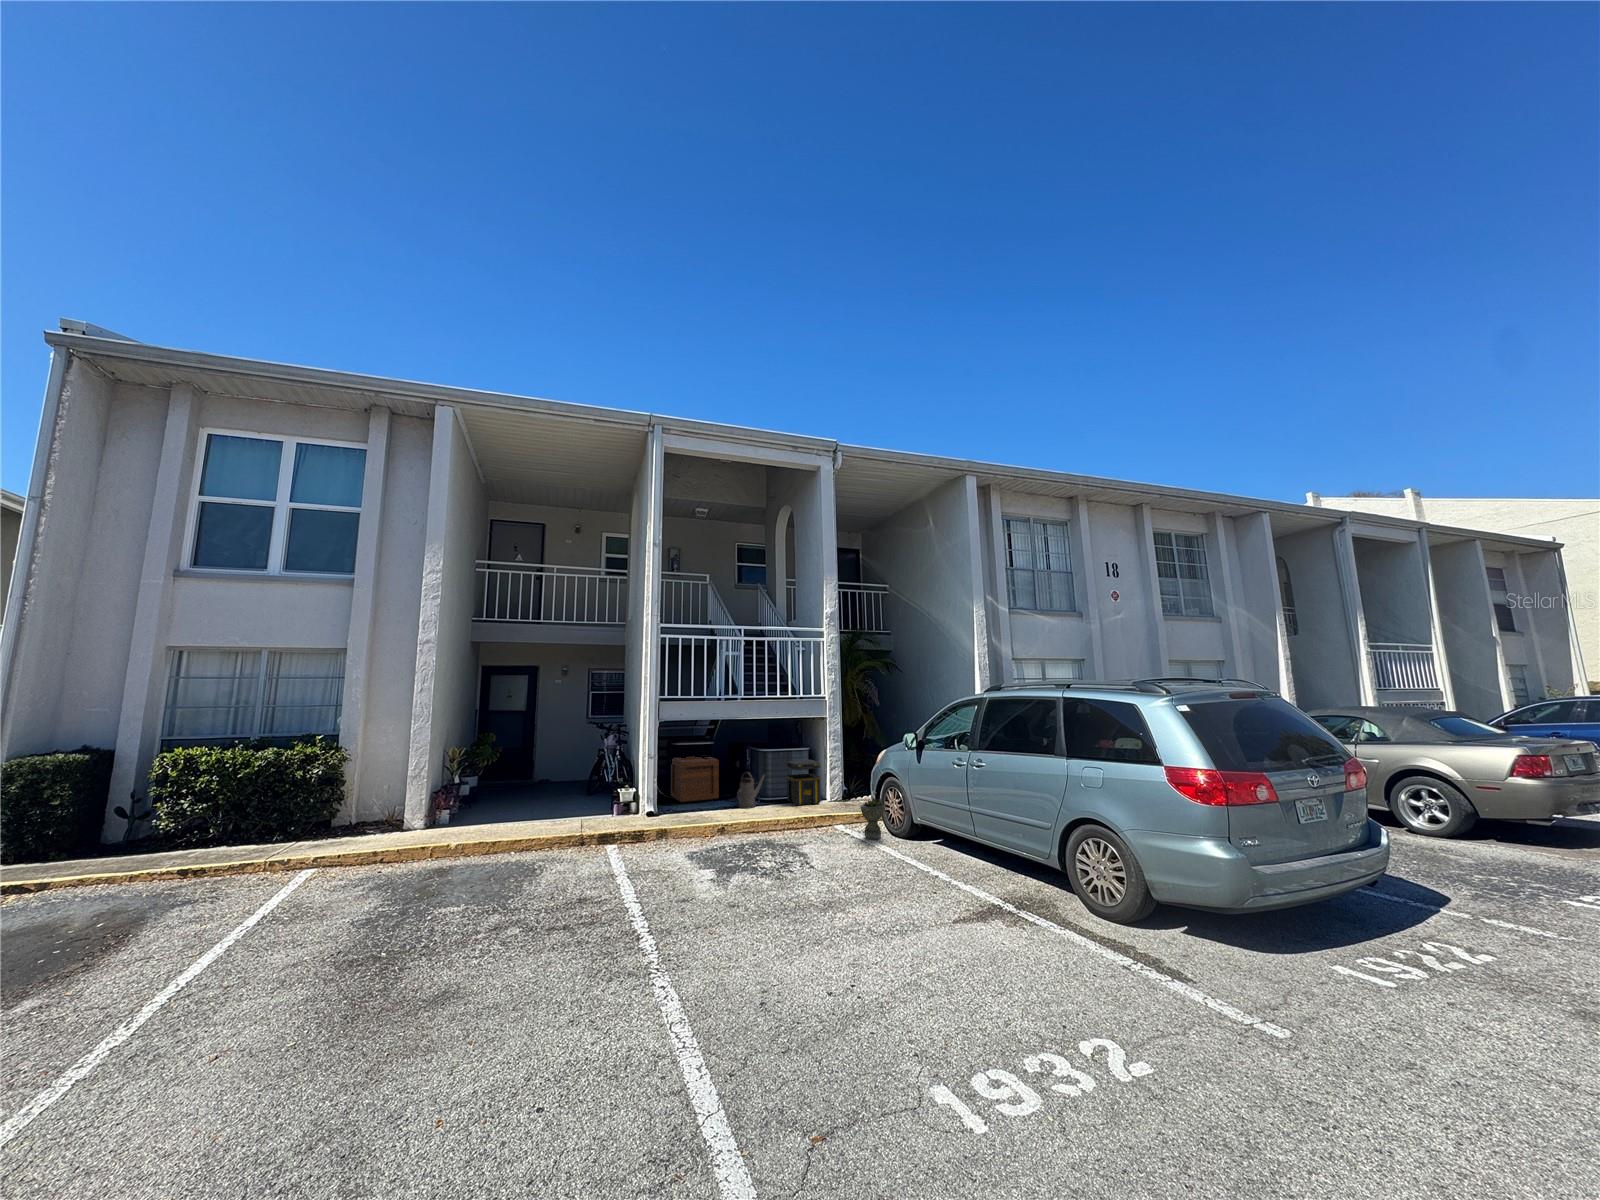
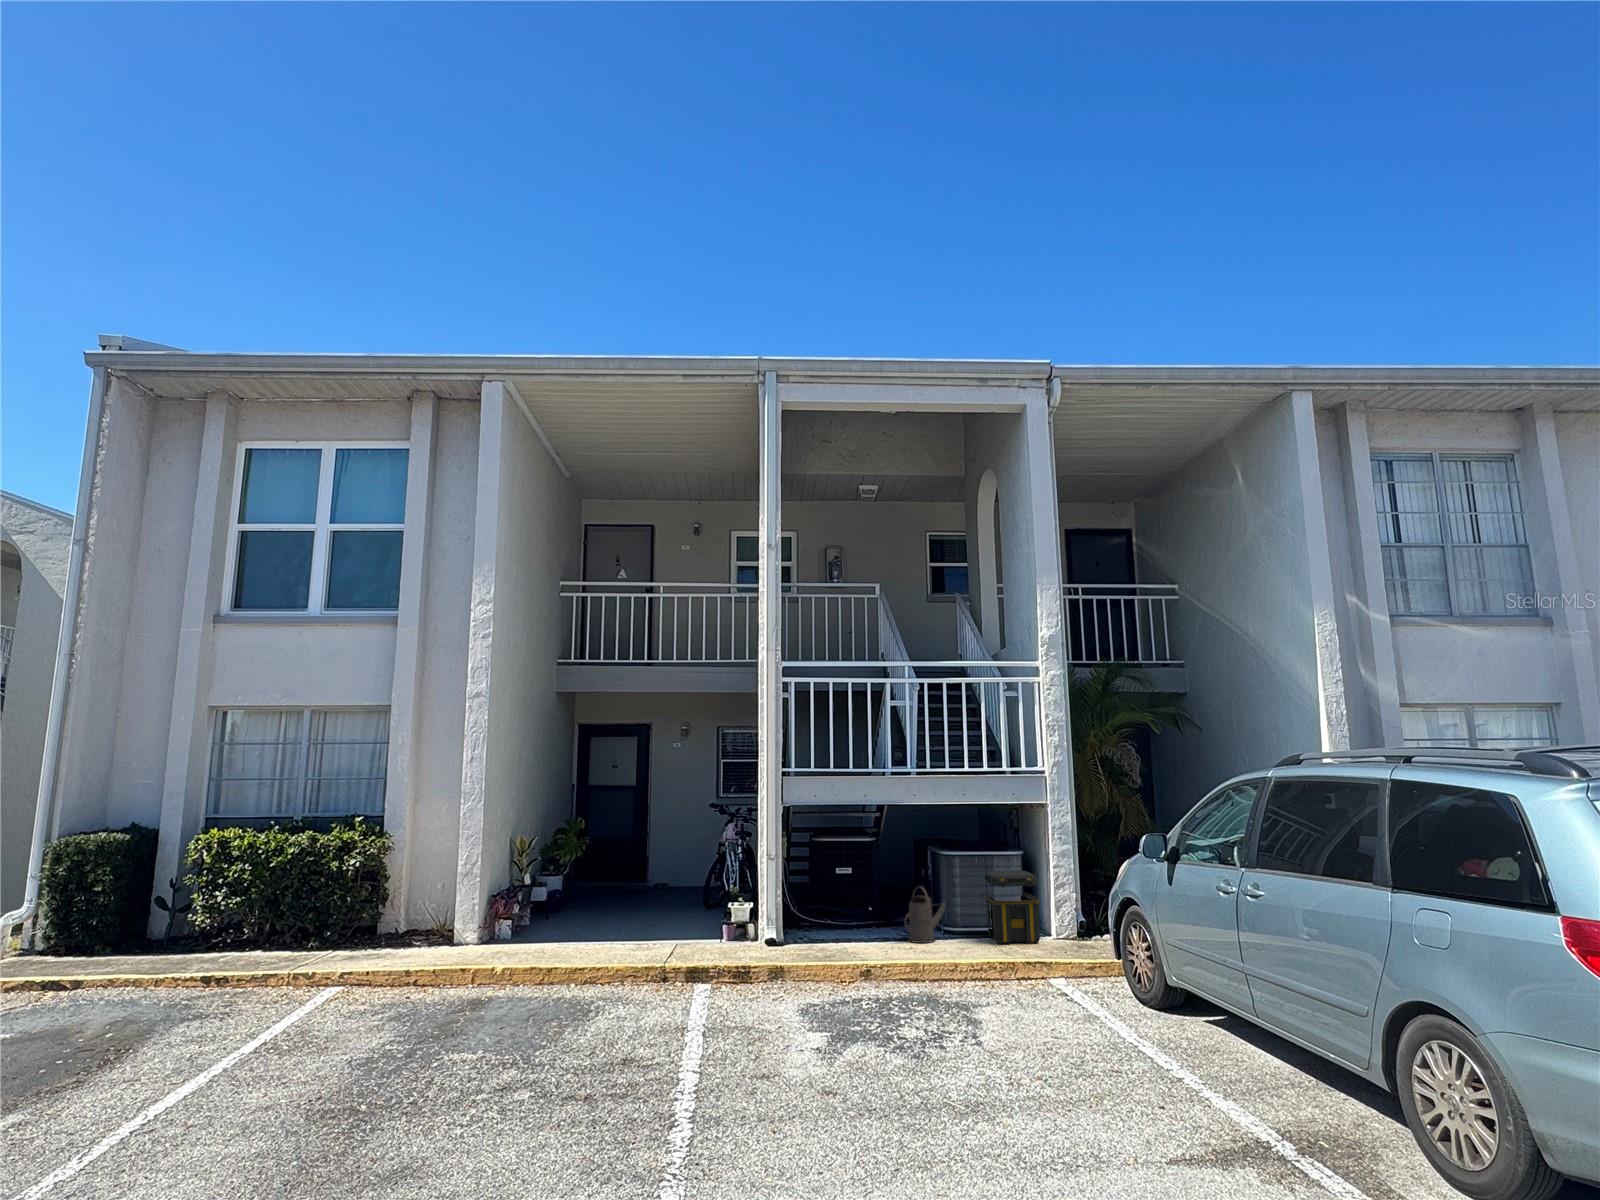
wooden crate: present [671,756,719,802] -> none [816,859,885,928]
planter: present [860,798,884,840] -> none [1078,939,1120,1008]

